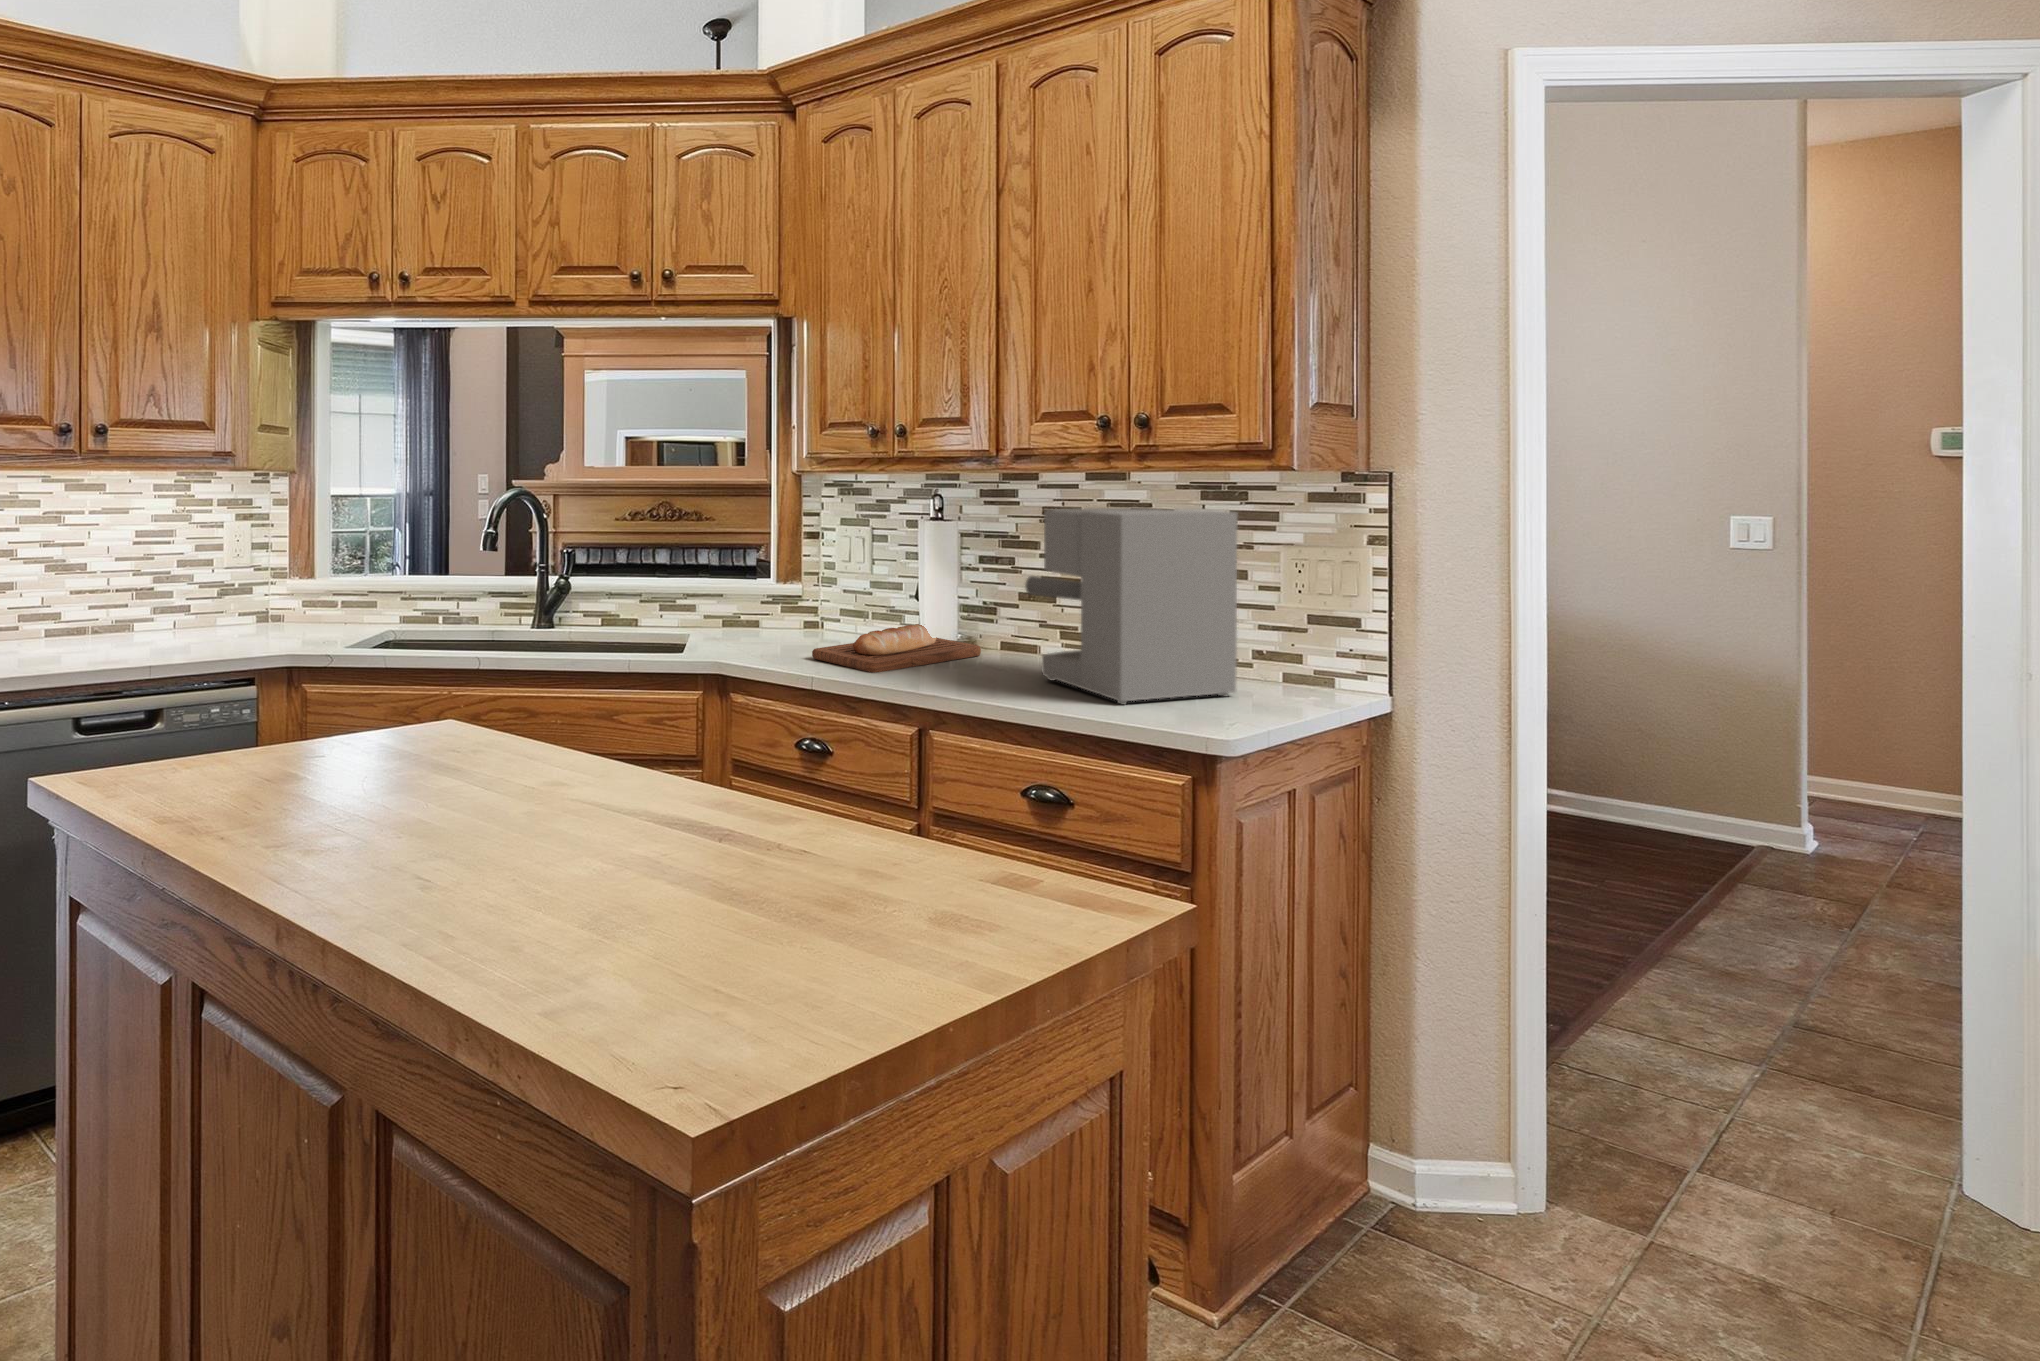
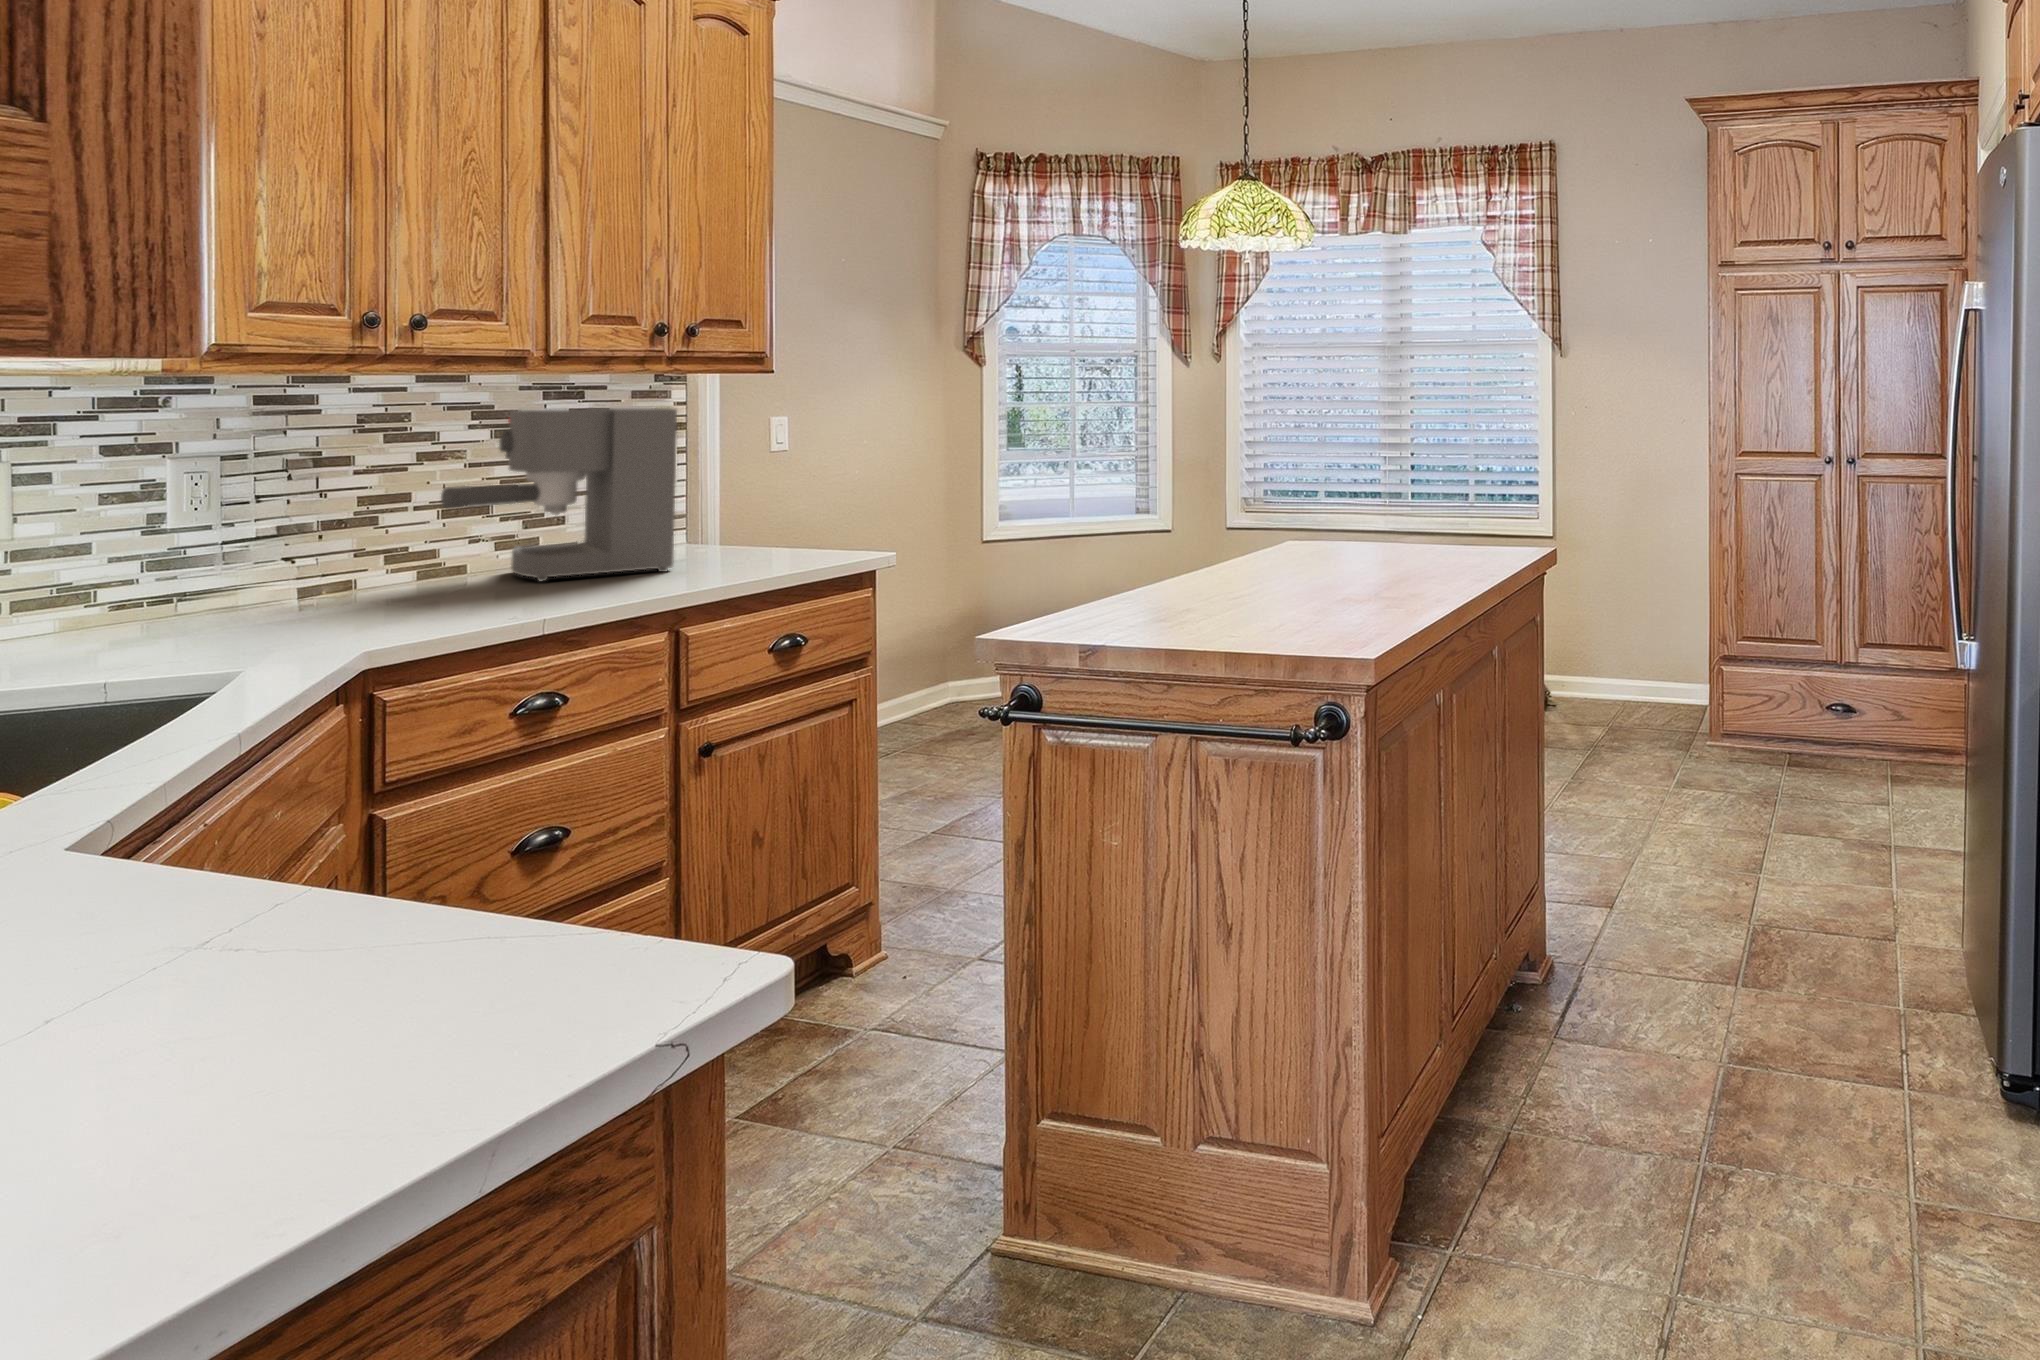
bread loaf: present [812,624,981,673] -> none [198,574,442,631]

